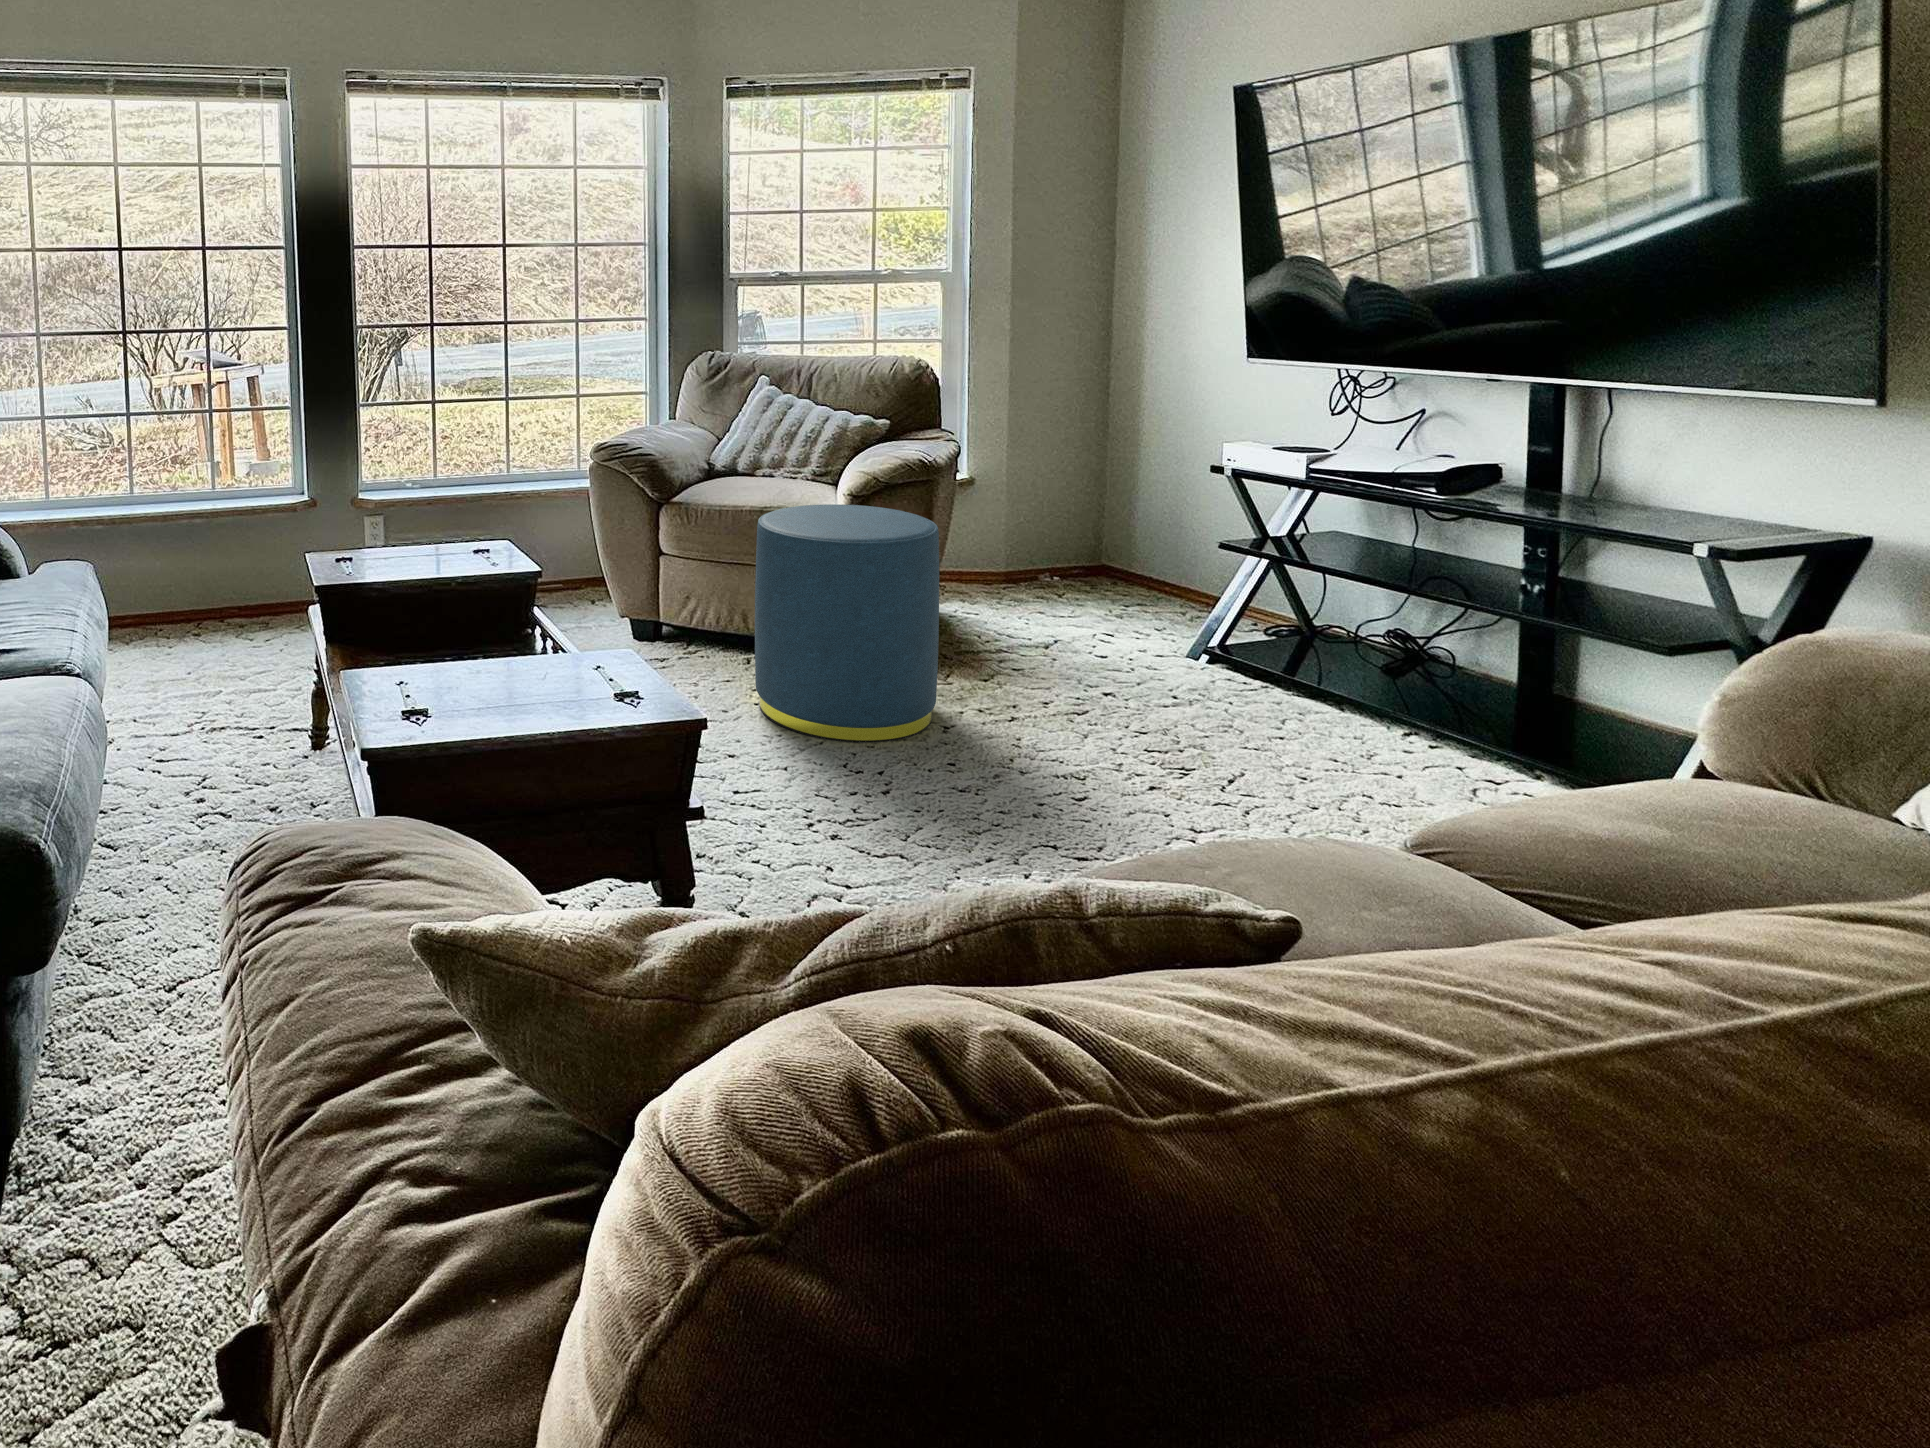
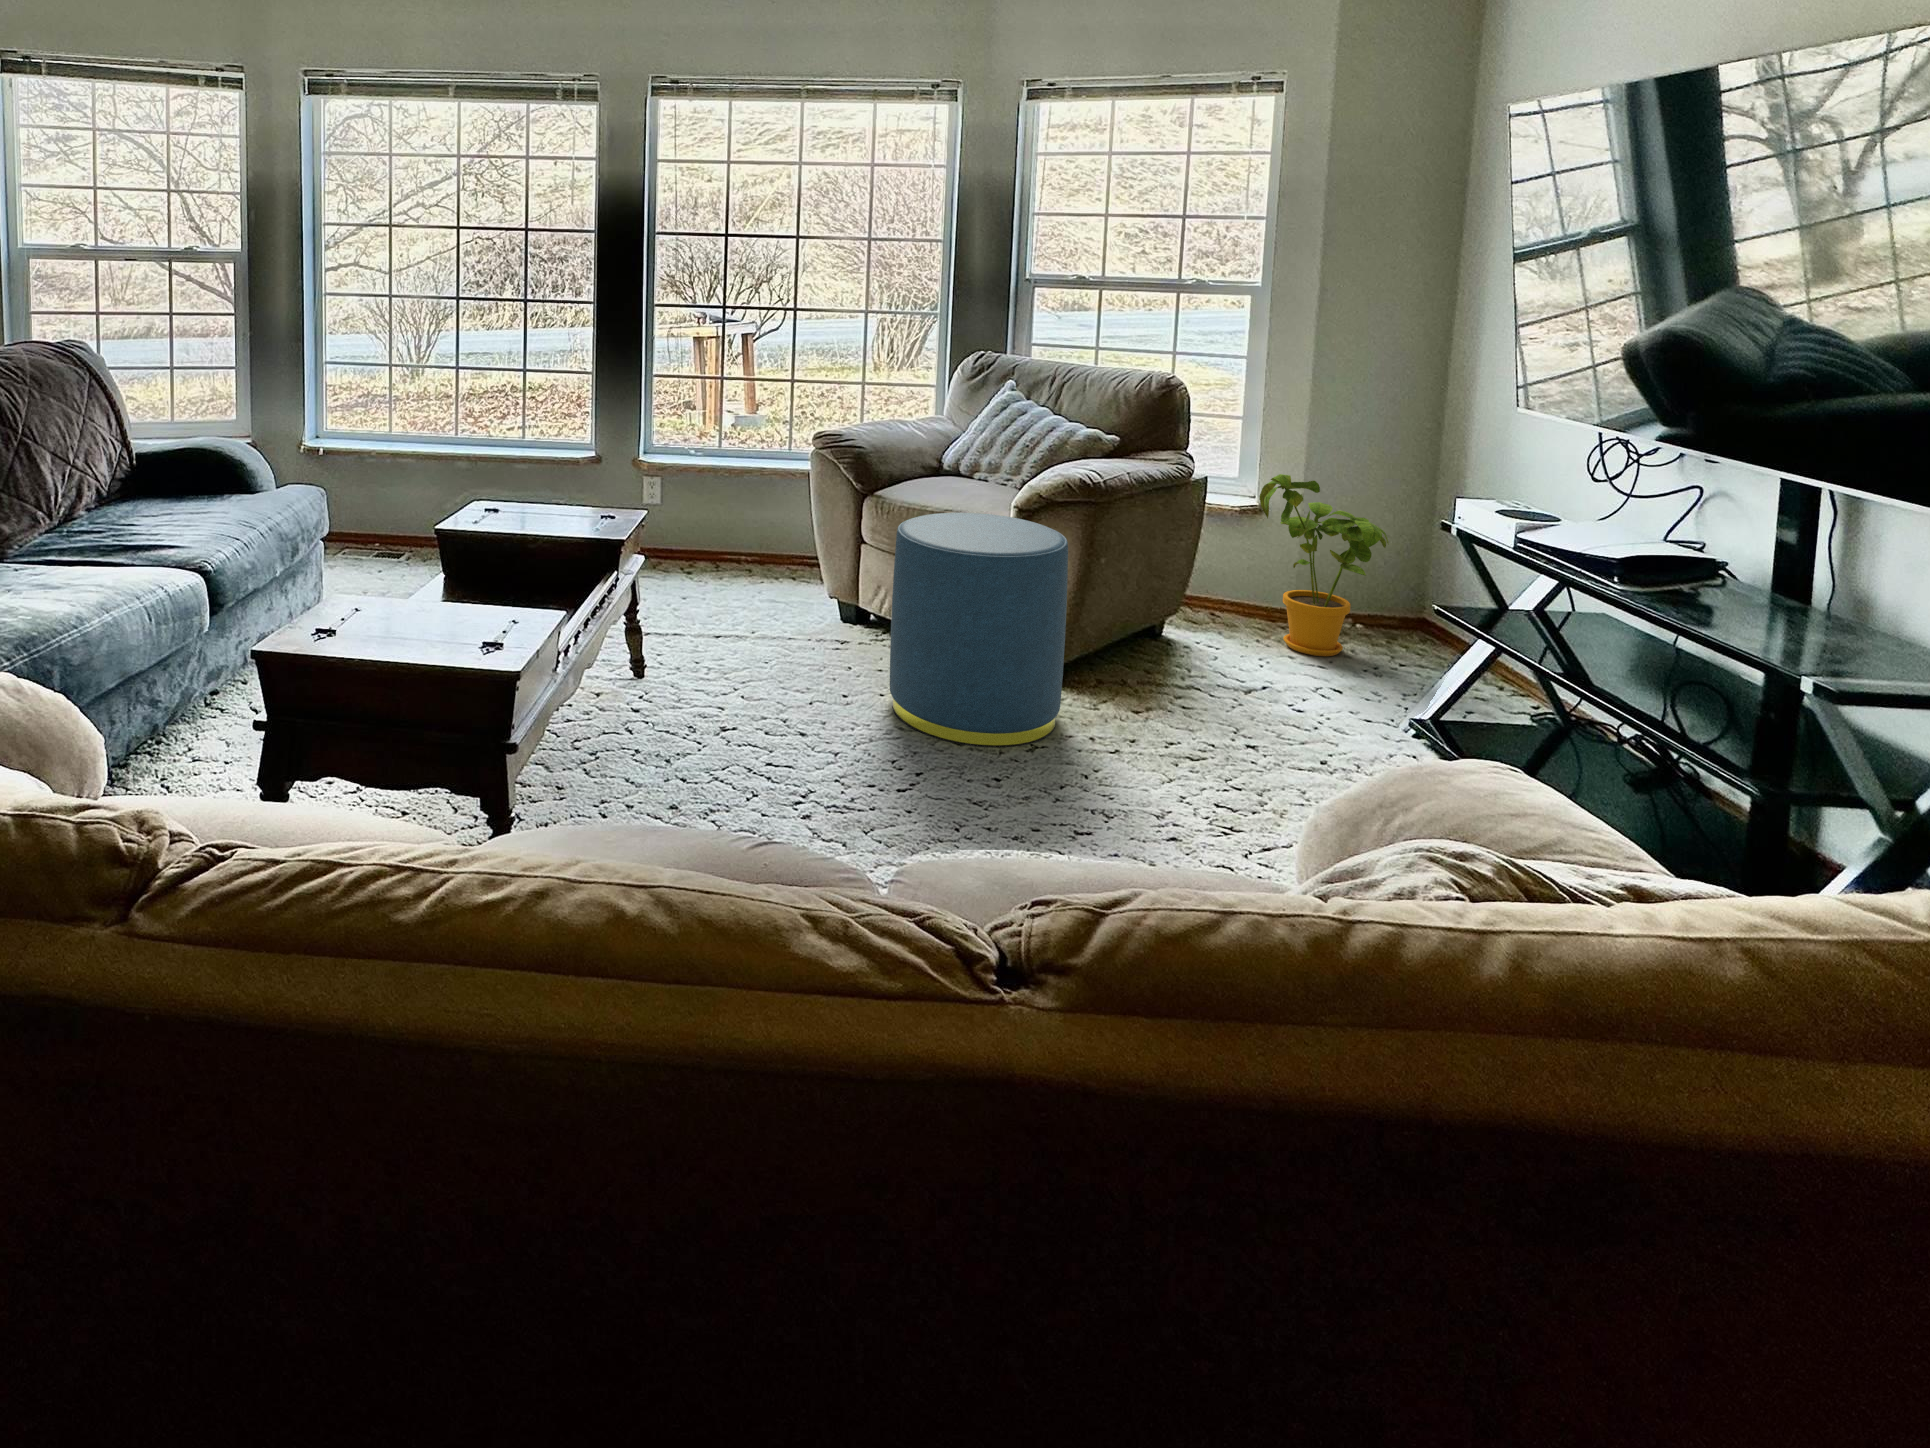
house plant: none [1000,442,1125,610] -> present [1259,474,1388,656]

